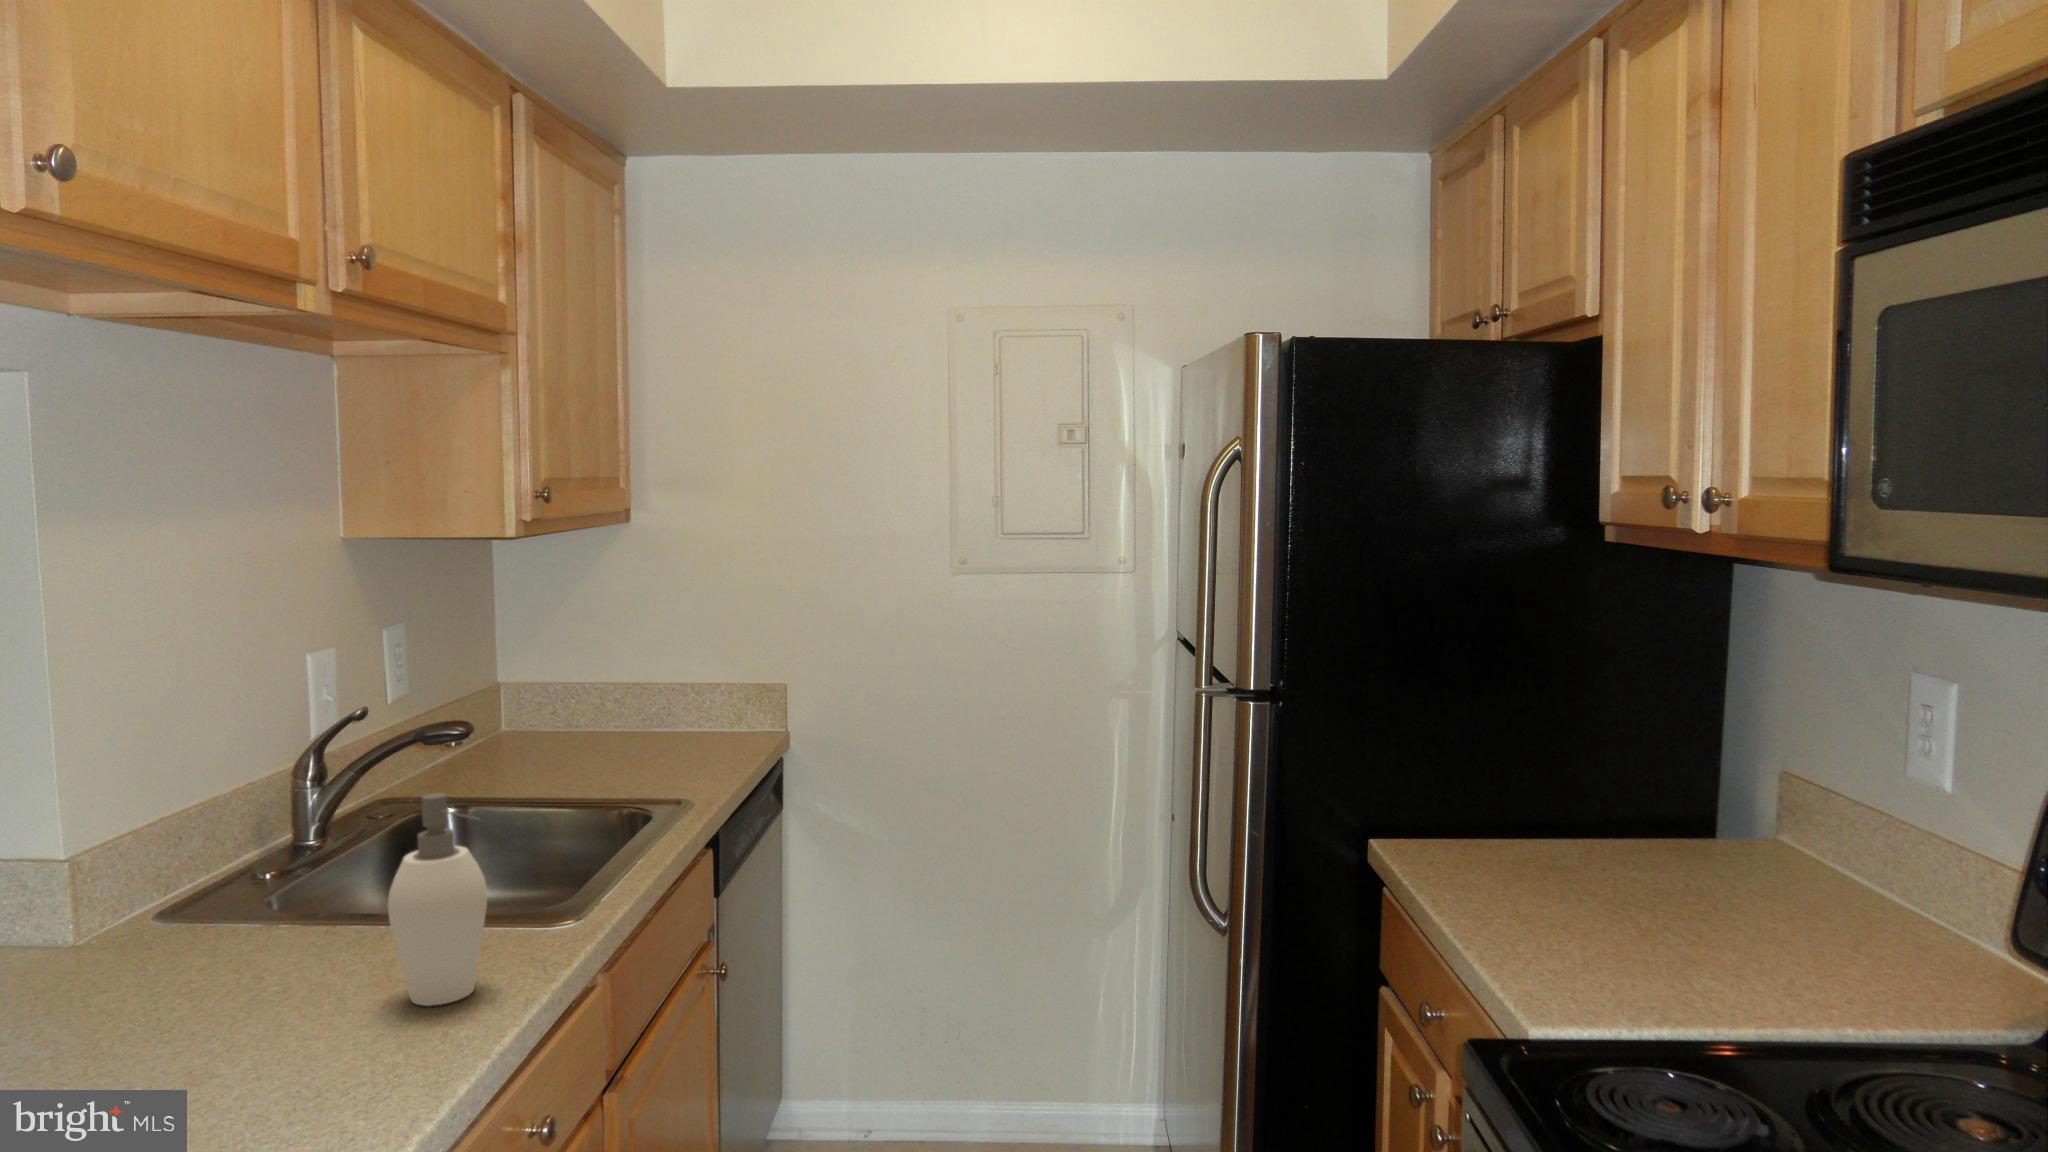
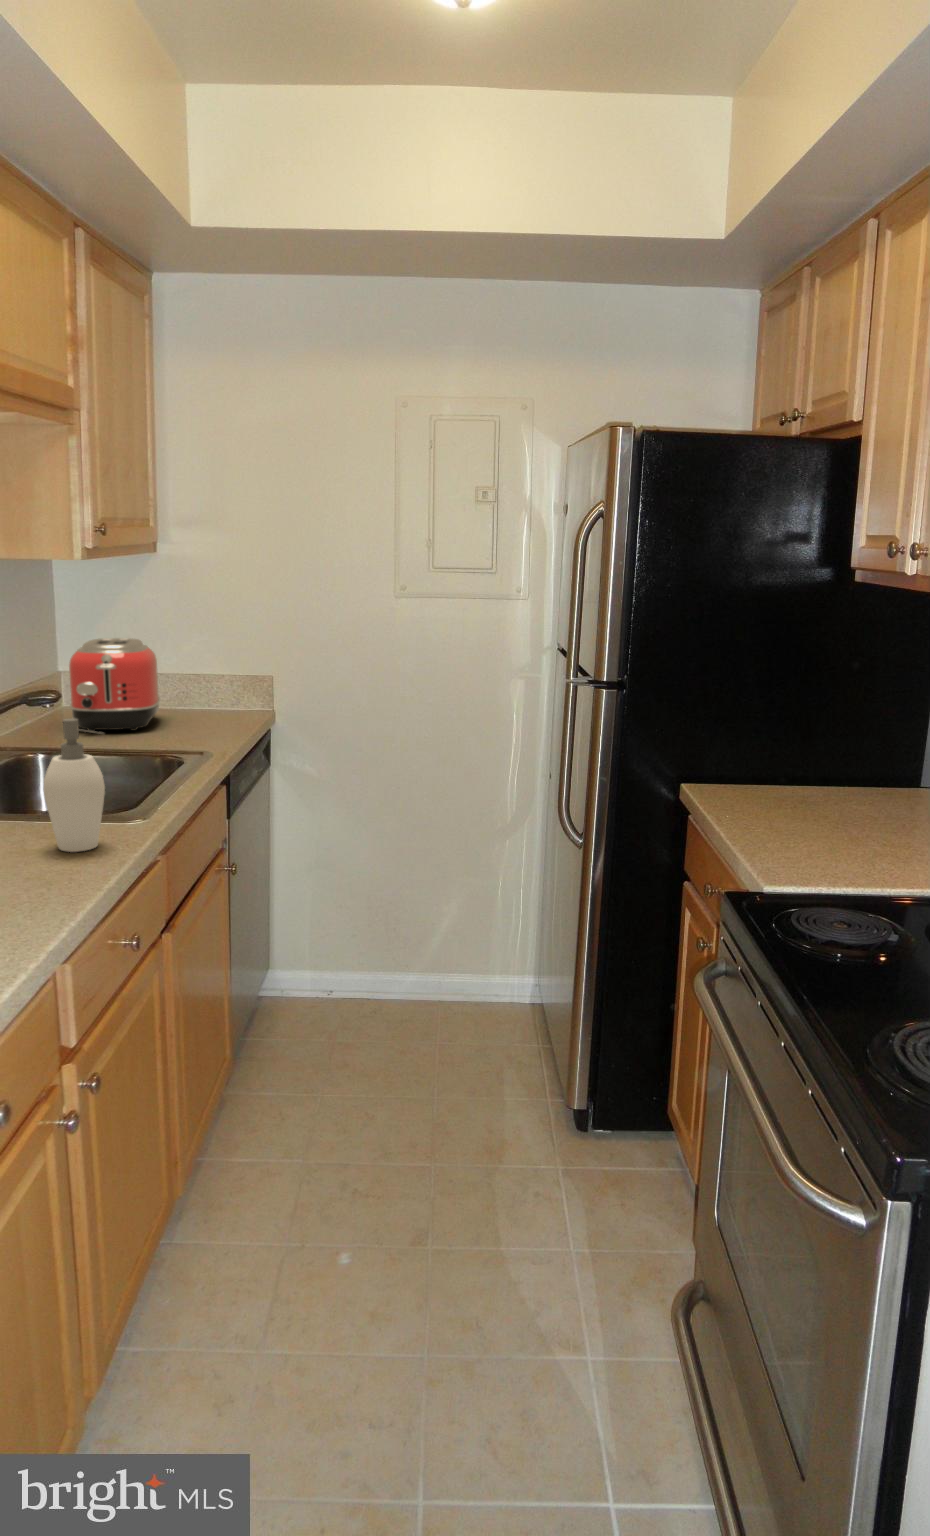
toaster: none [506,635,635,767] -> present [69,638,160,731]

